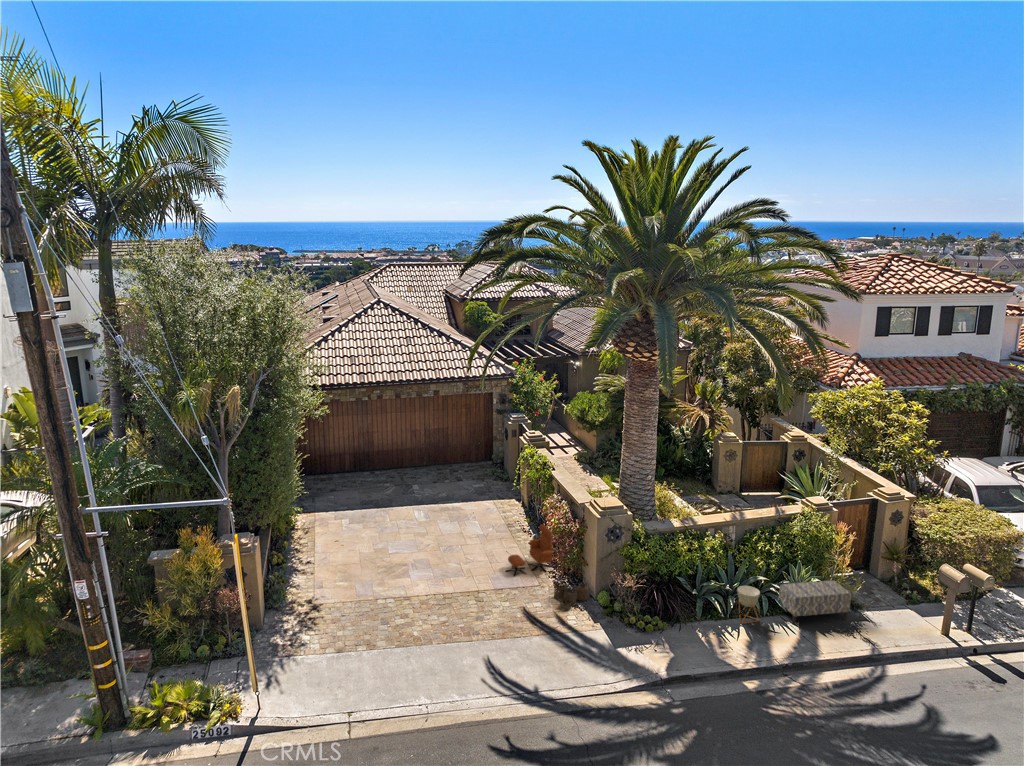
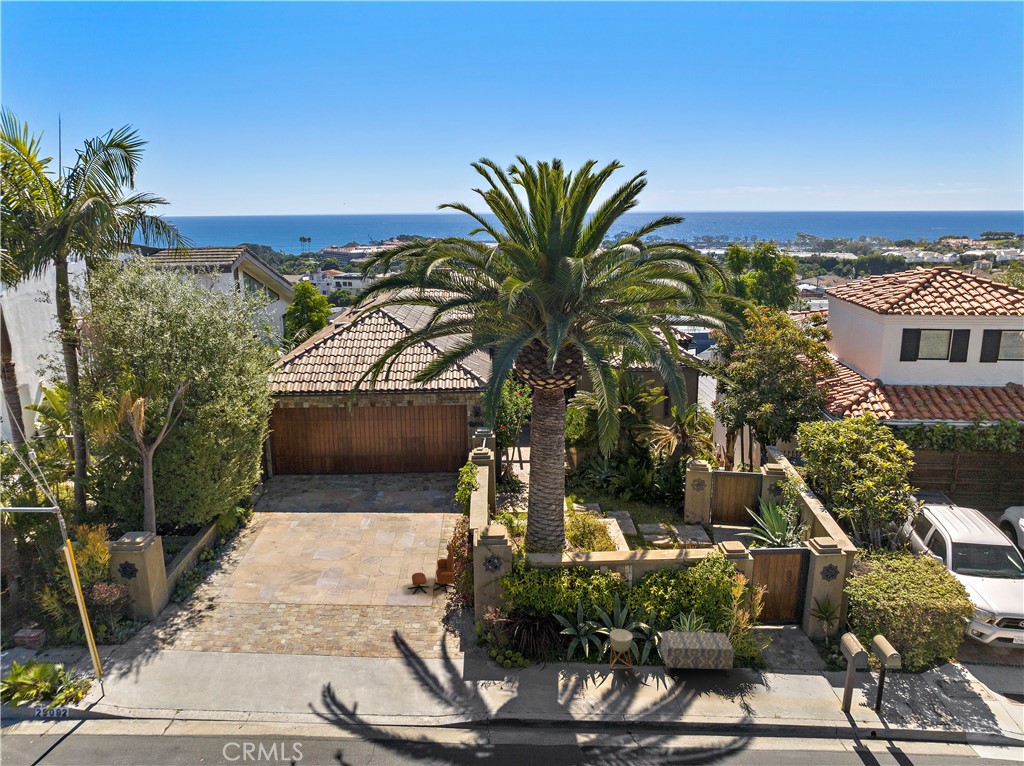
woven basket: present [554,583,589,611] -> none [436,605,473,635]

